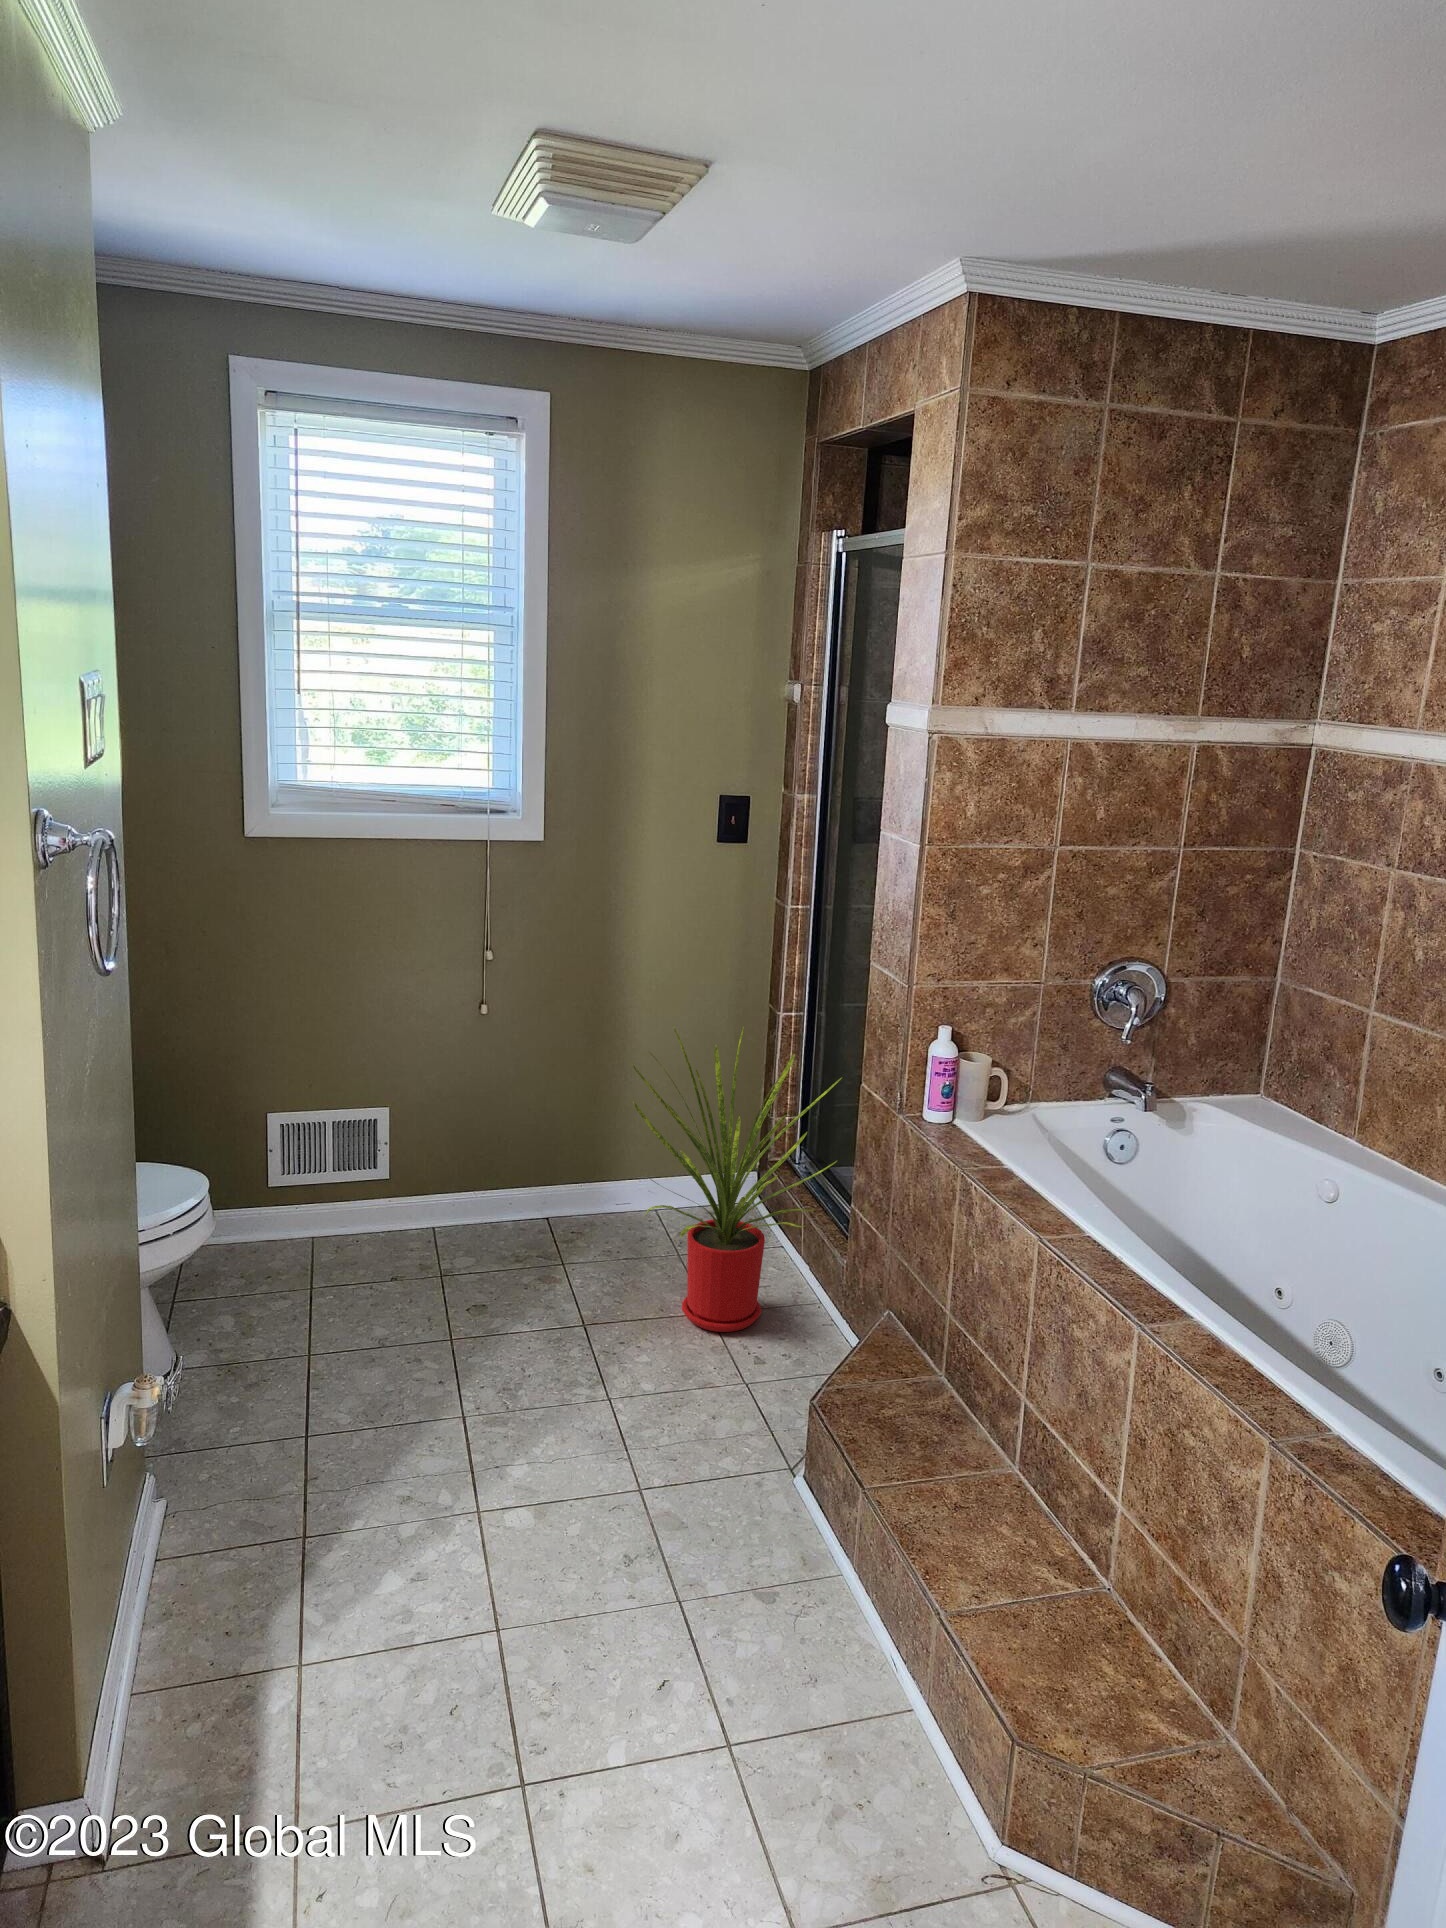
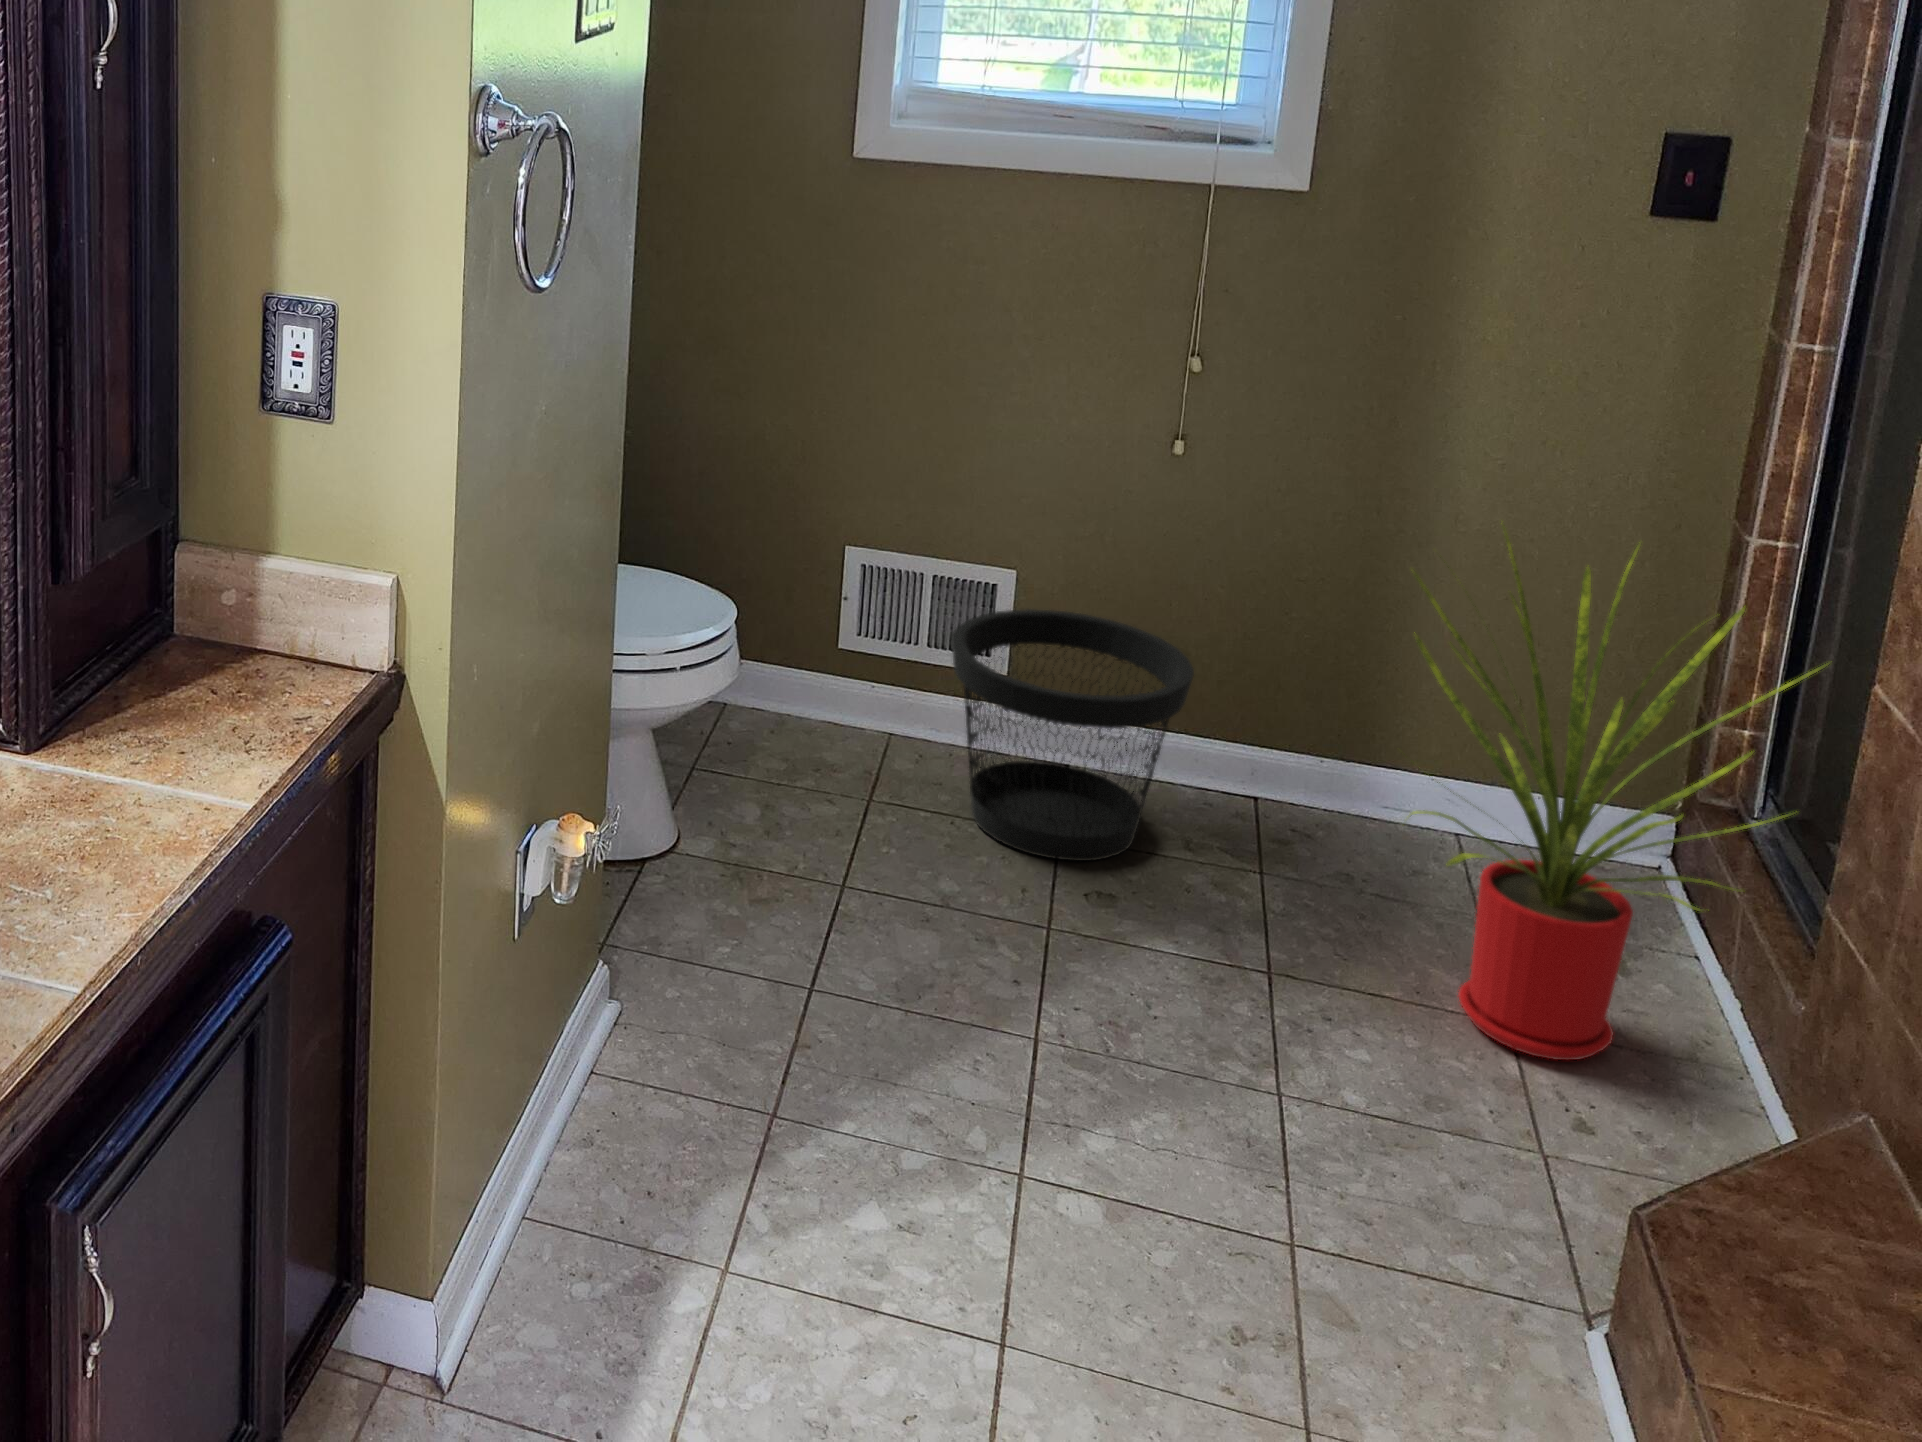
wastebasket: none [347,1127,505,1294] -> present [952,609,1194,861]

